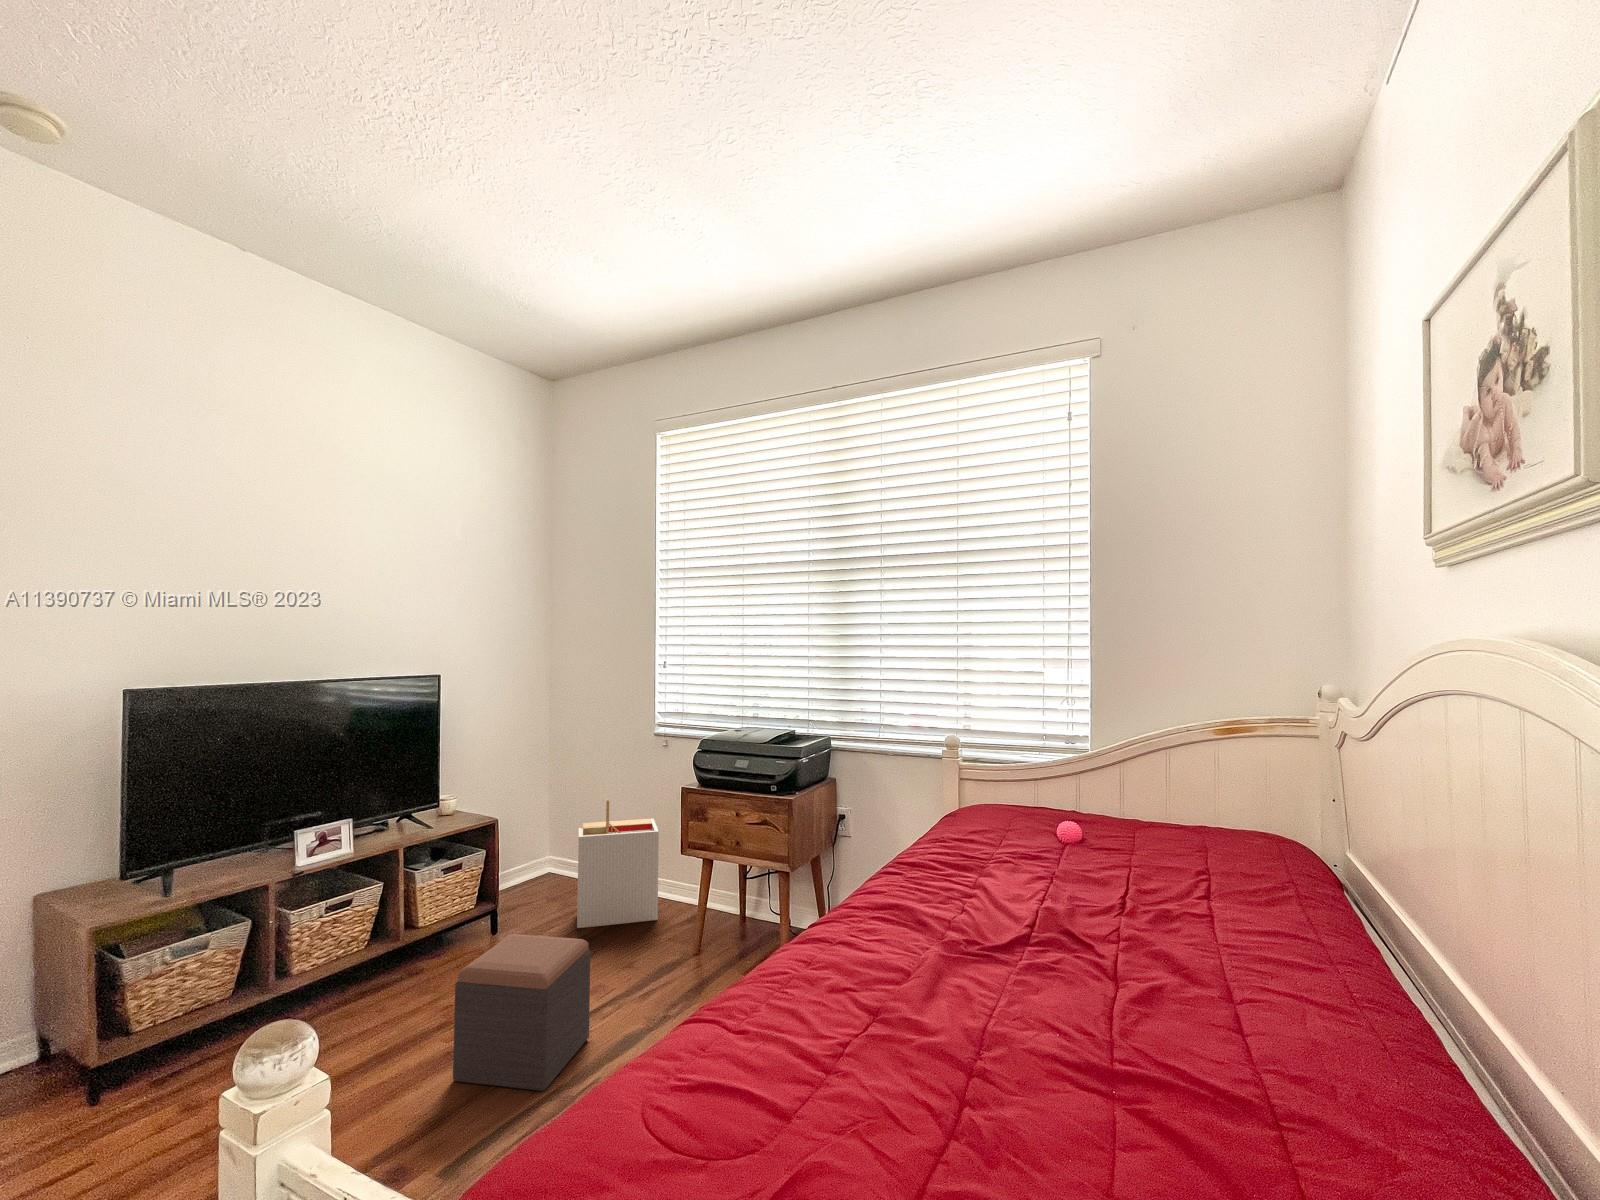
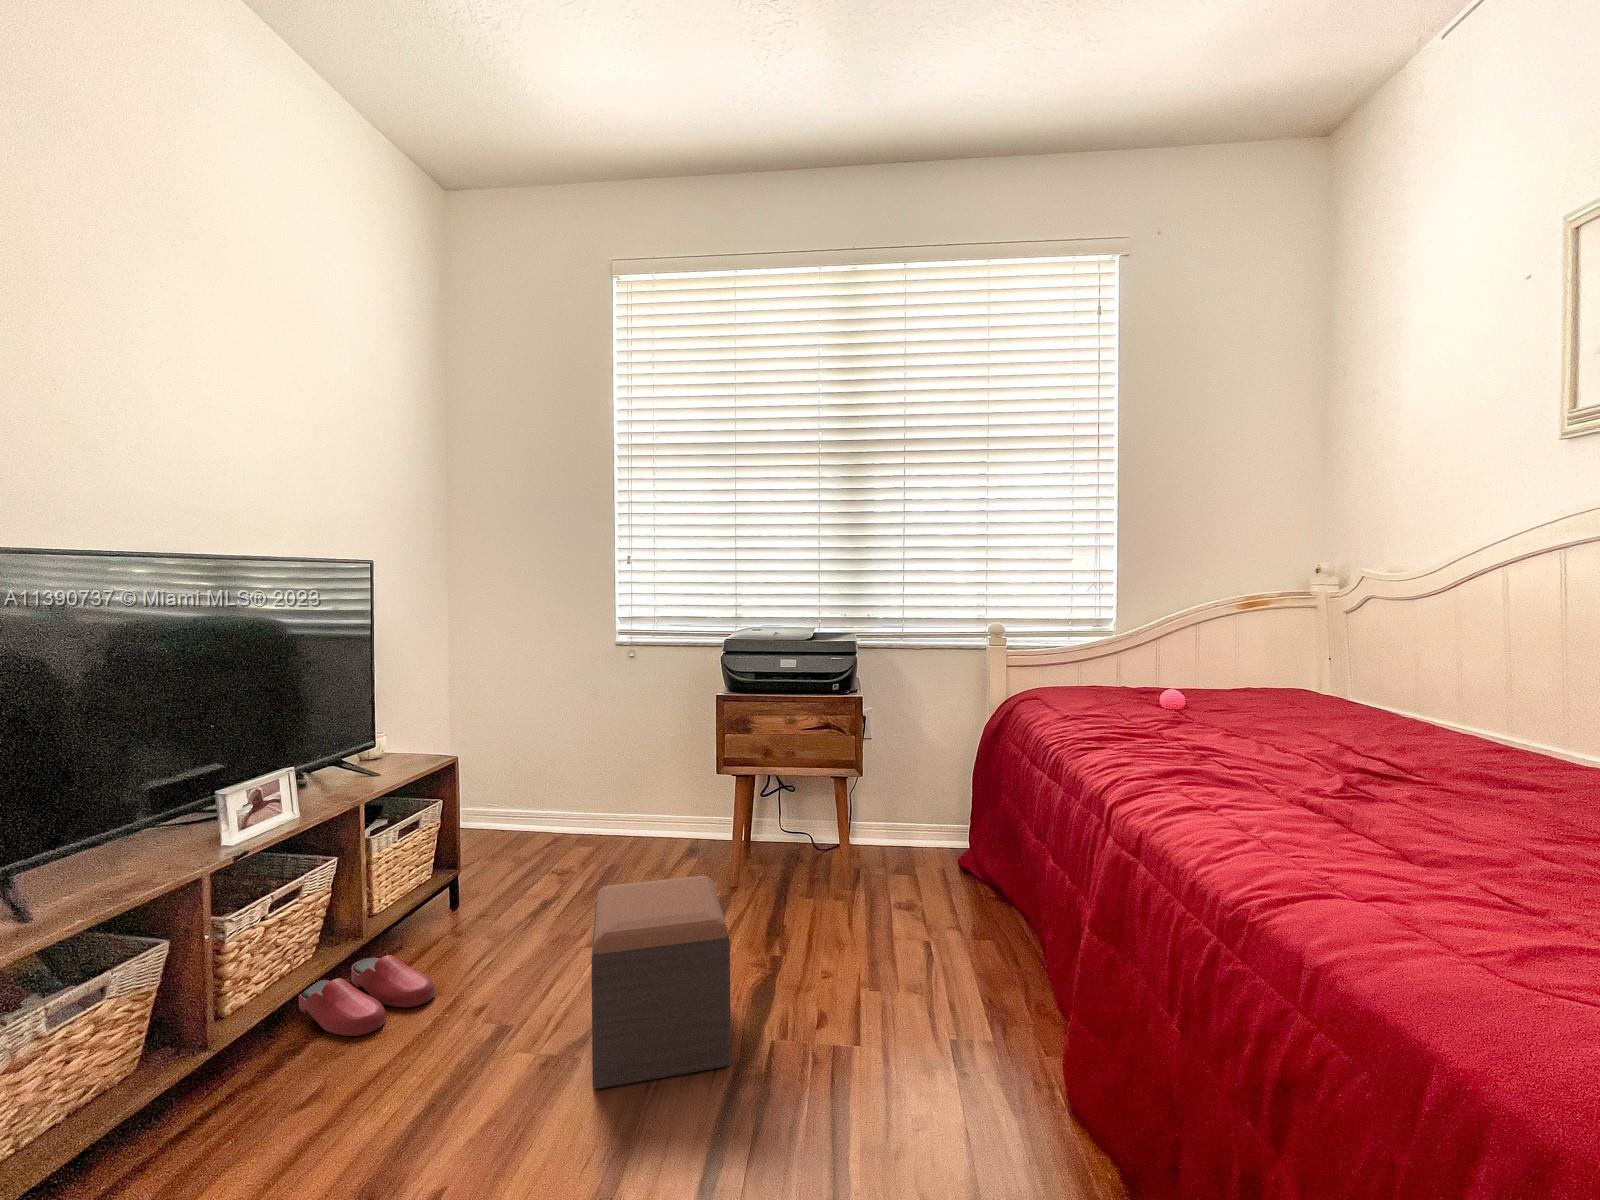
storage bin: present [577,800,659,928] -> none [536,727,646,885]
slippers: none [357,958,433,1009] -> present [299,955,435,1036]

